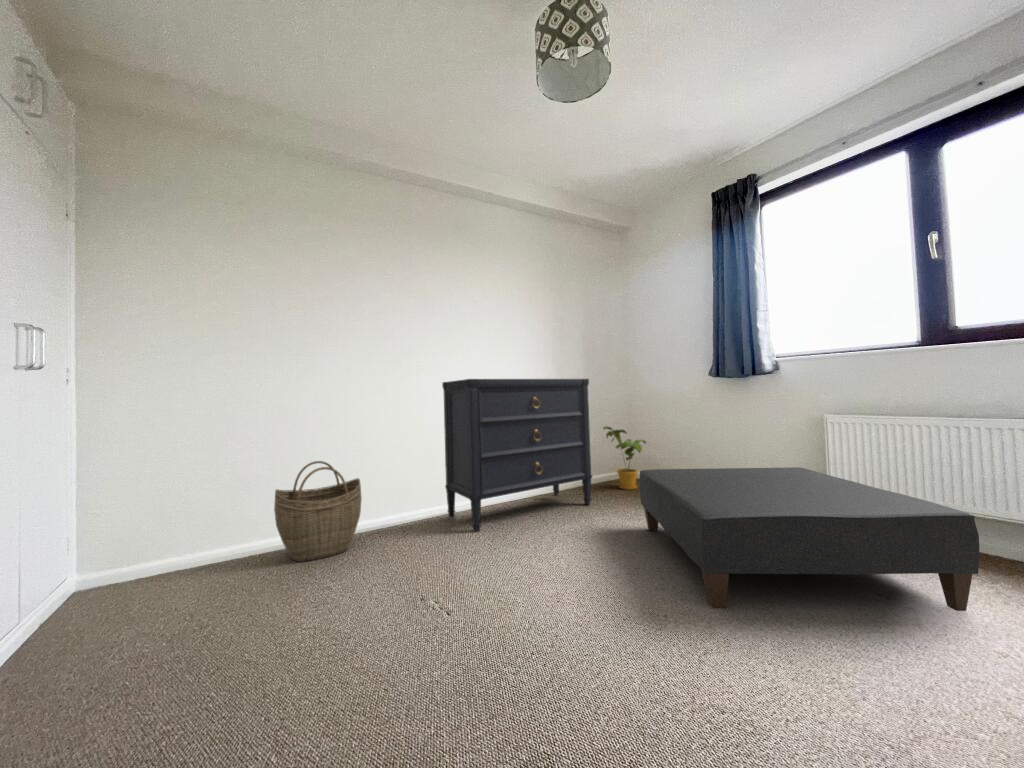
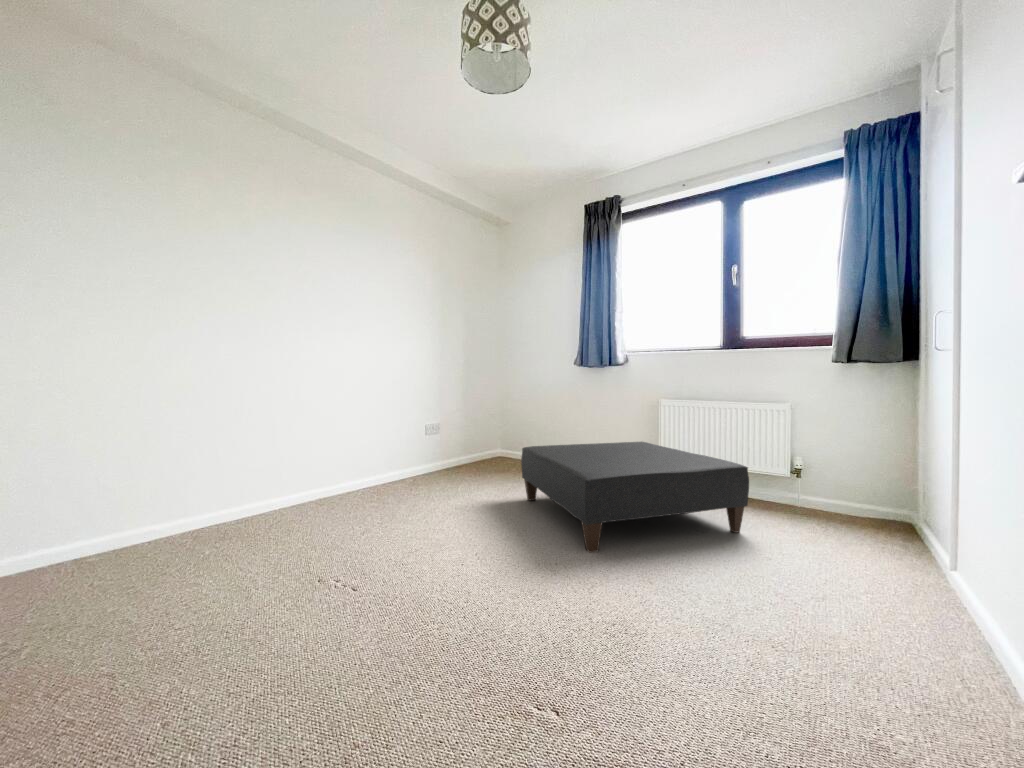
dresser: present [442,379,592,532] -> none [320,354,475,517]
house plant: present [603,426,646,490] -> none [481,409,519,469]
woven basket: present [274,461,362,562] -> none [92,445,221,569]

